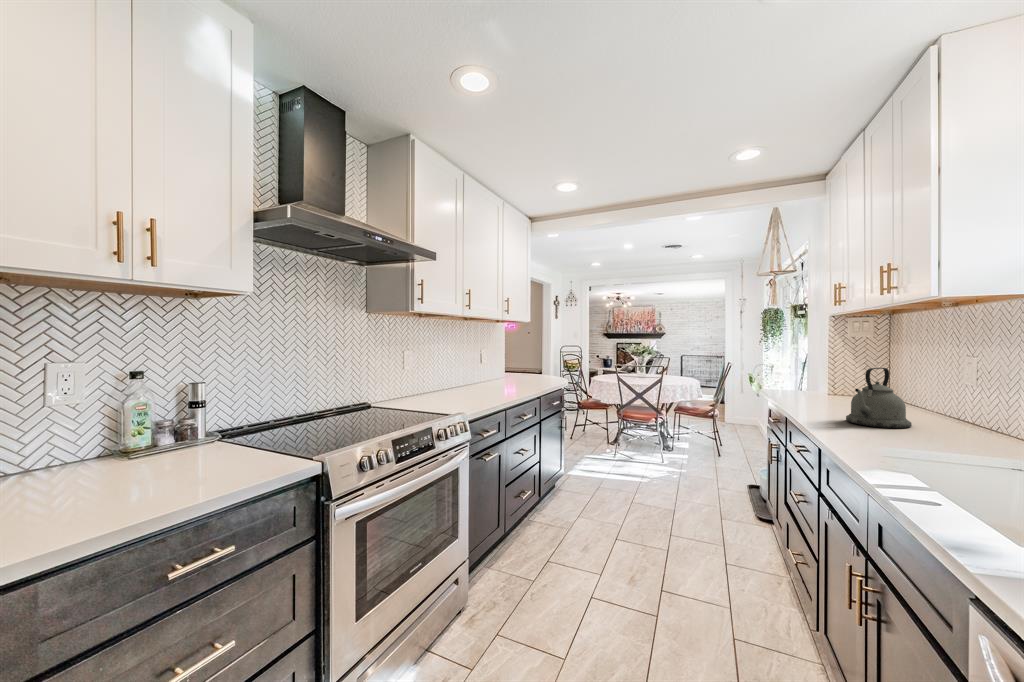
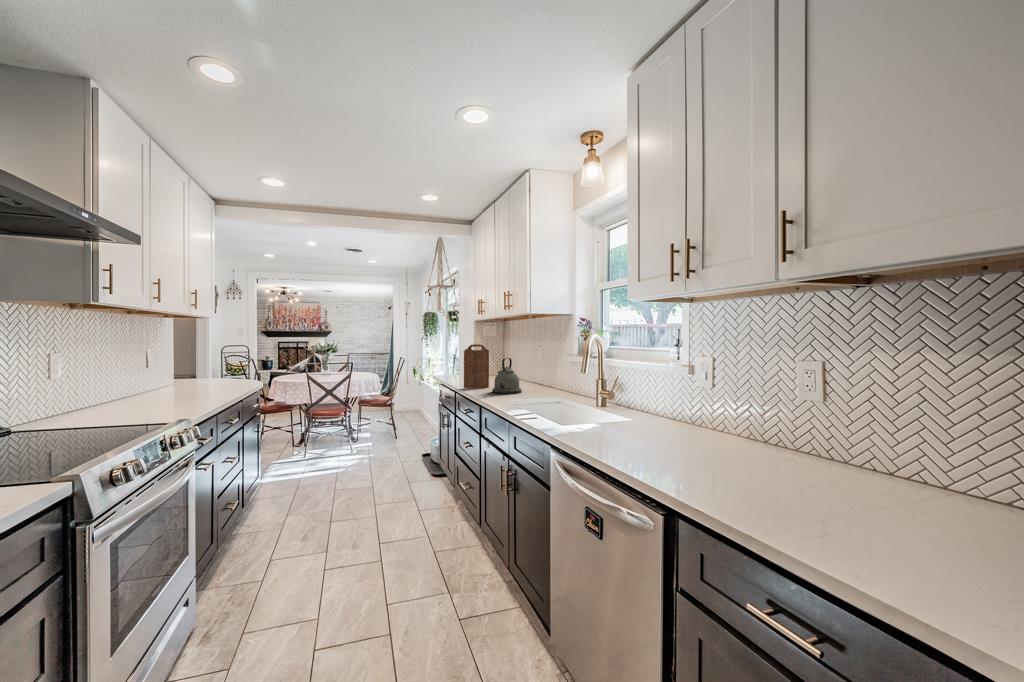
cutting board: none [797,345,844,412] -> present [464,344,489,388]

